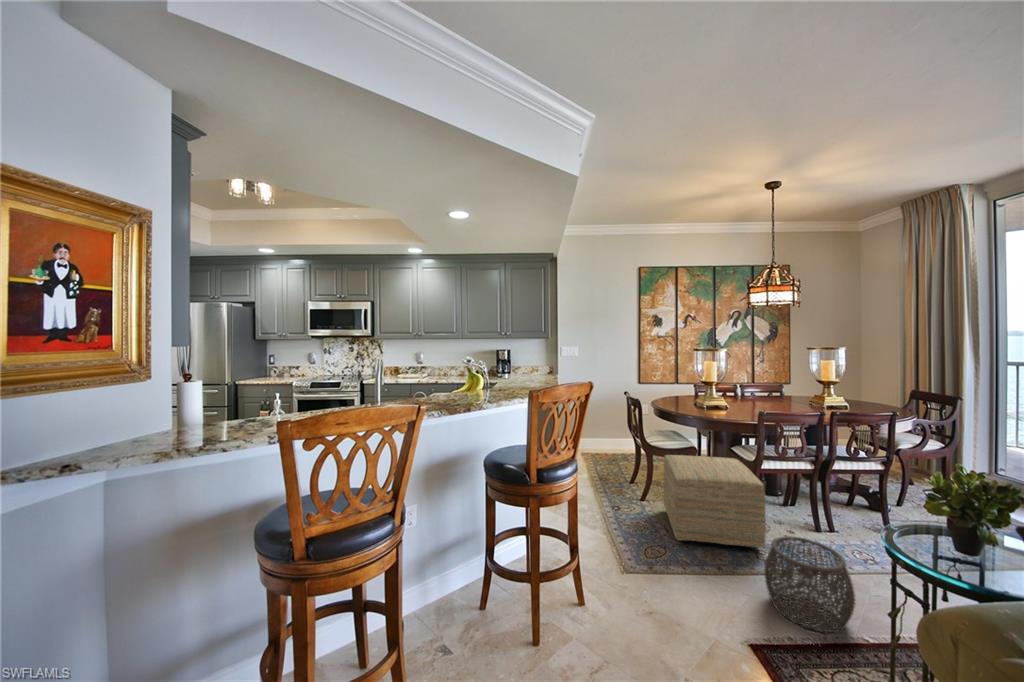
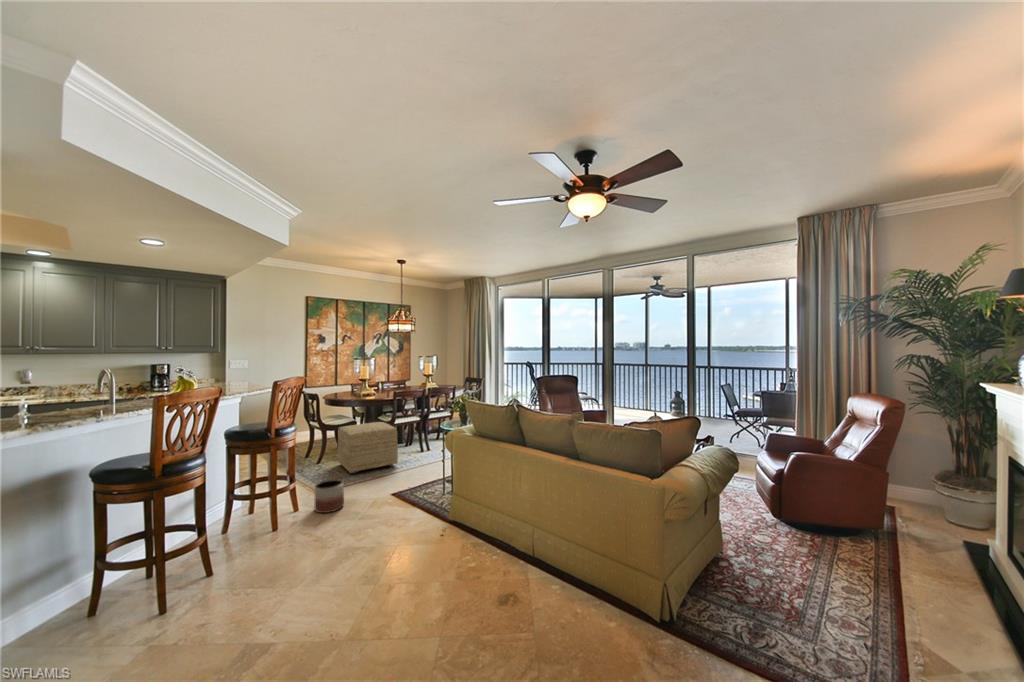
woven basket: present [764,536,855,634] -> none [397,446,433,483]
planter: none [602,565,650,635] -> present [315,479,344,513]

